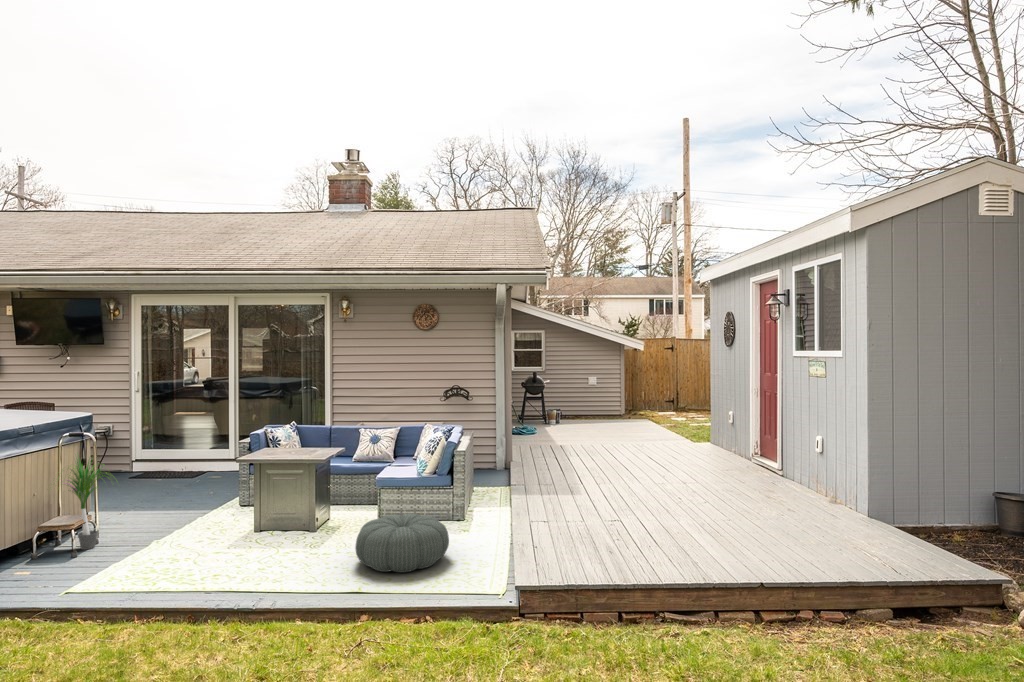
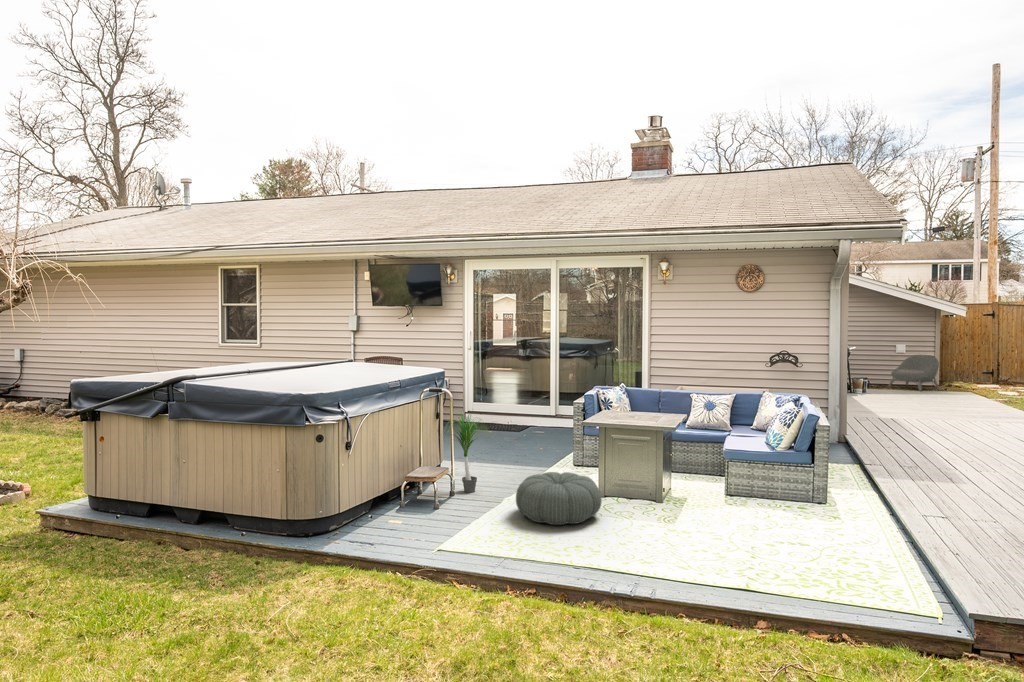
armchair: none [576,389,614,420] -> present [888,355,939,391]
pouf: present [355,514,449,572] -> present [516,472,602,525]

